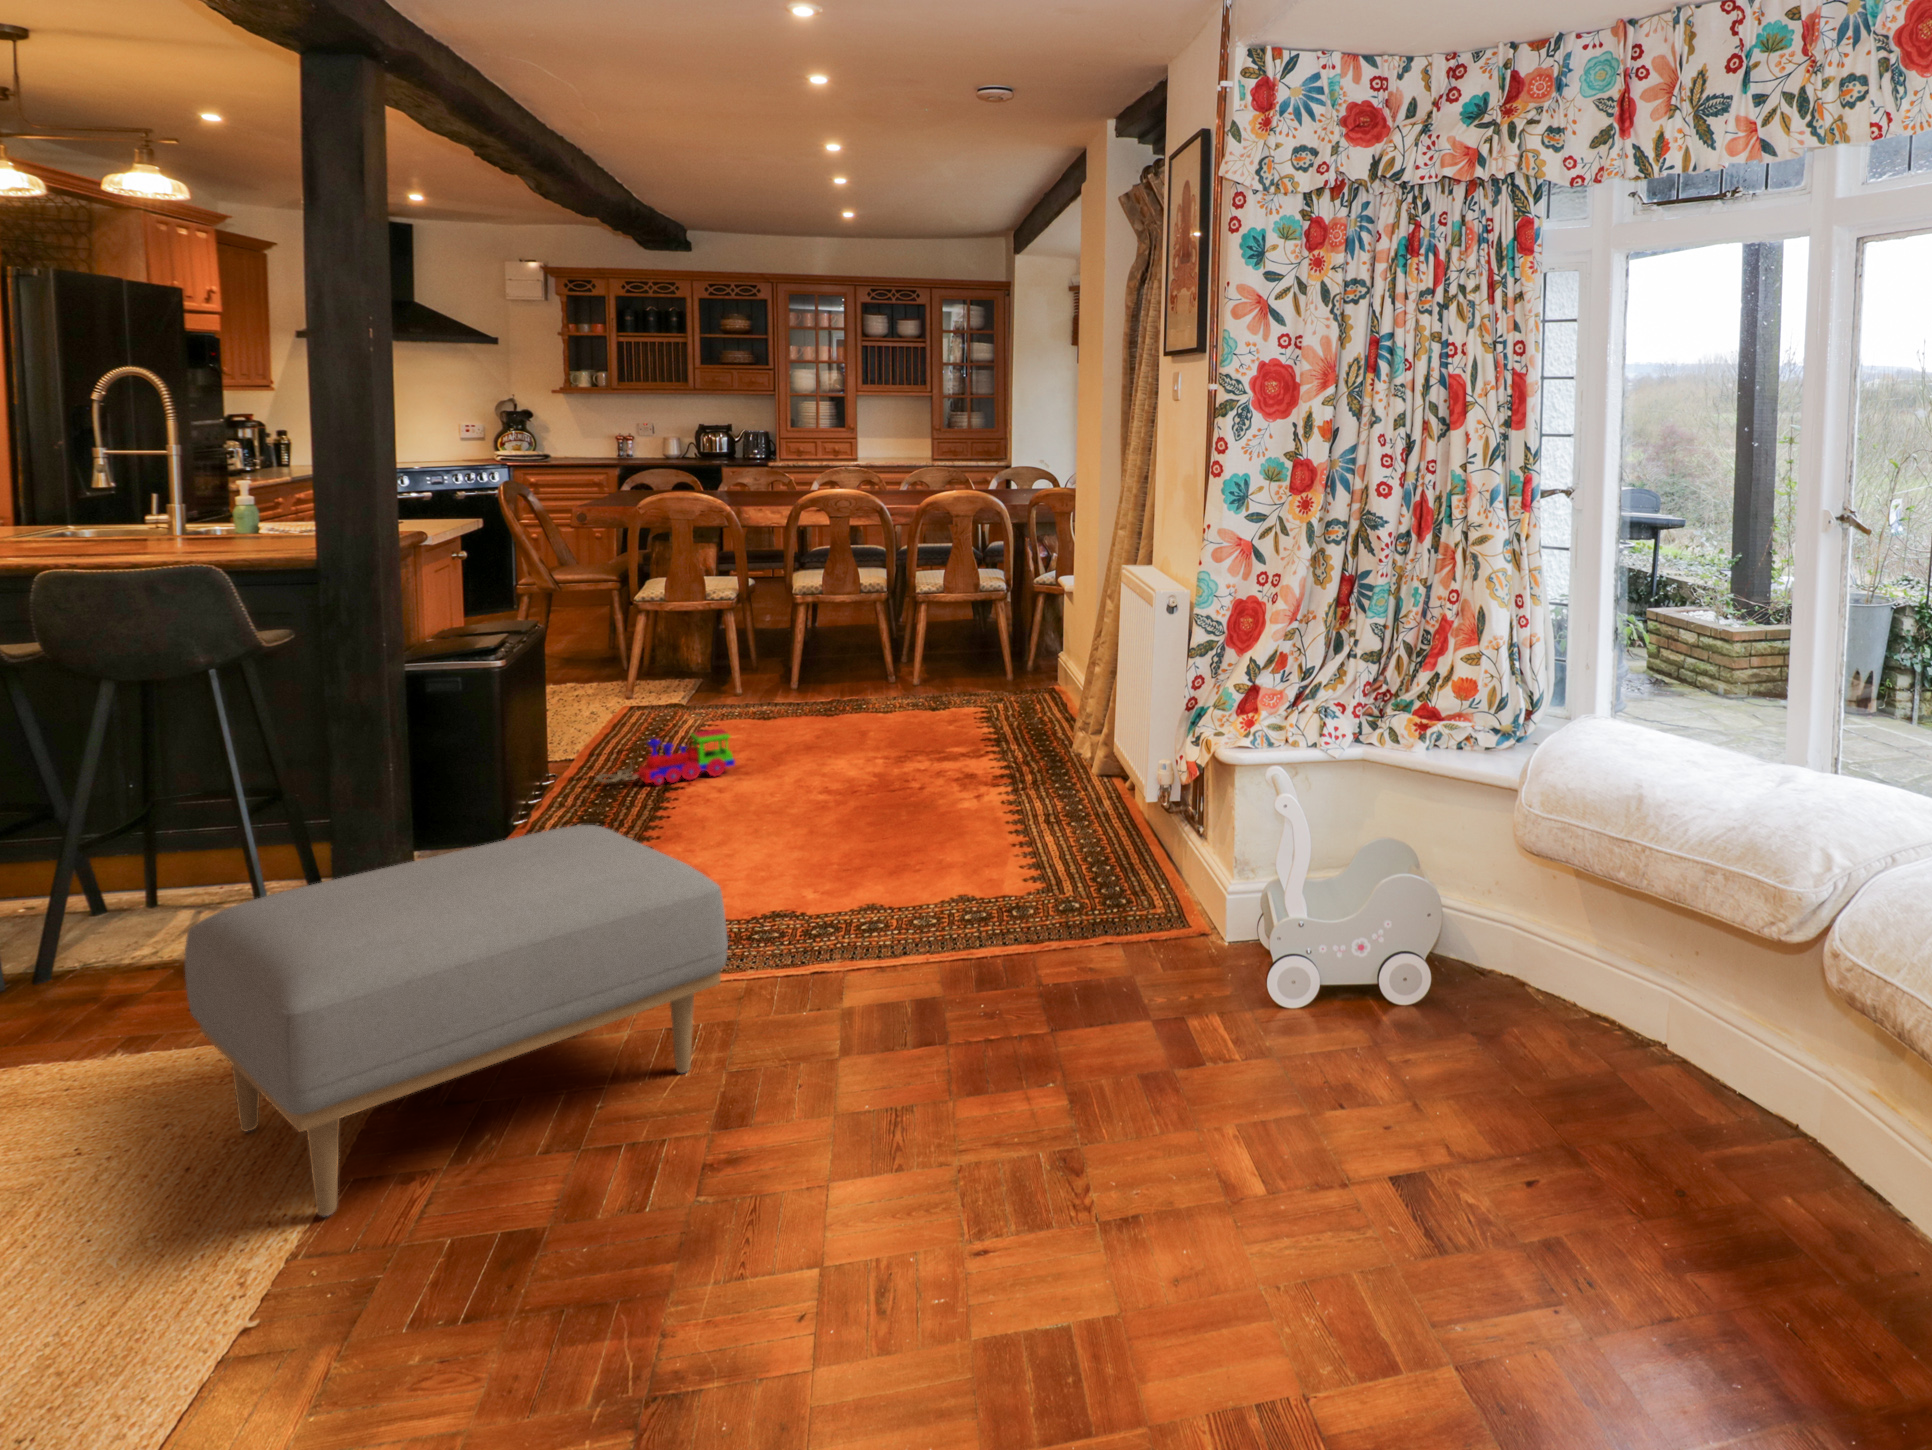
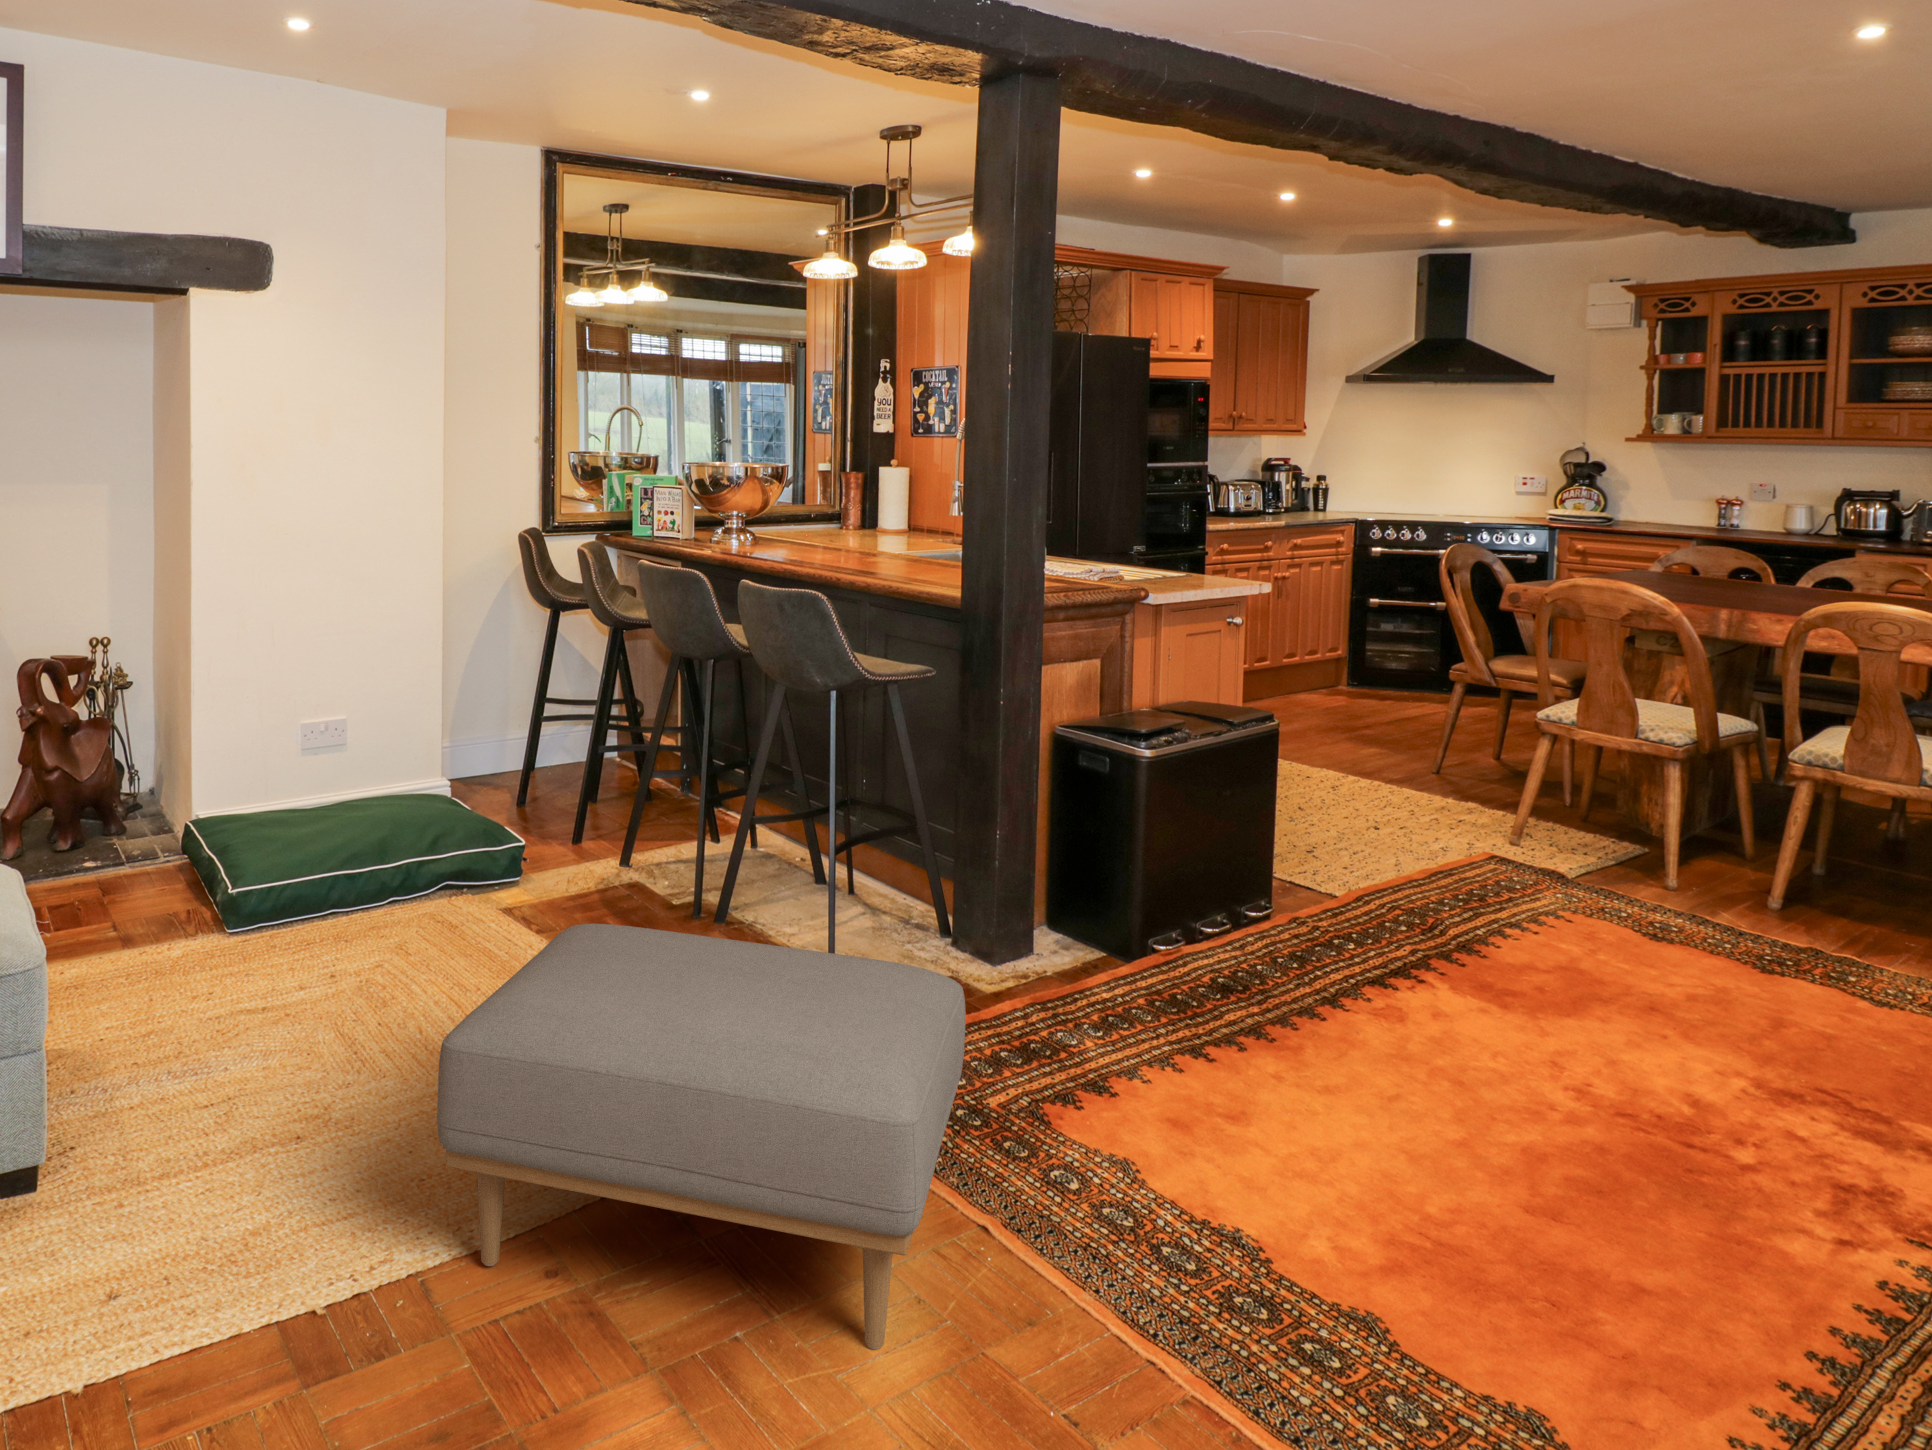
toy train: present [596,729,735,785] -> none [1304,902,1494,983]

